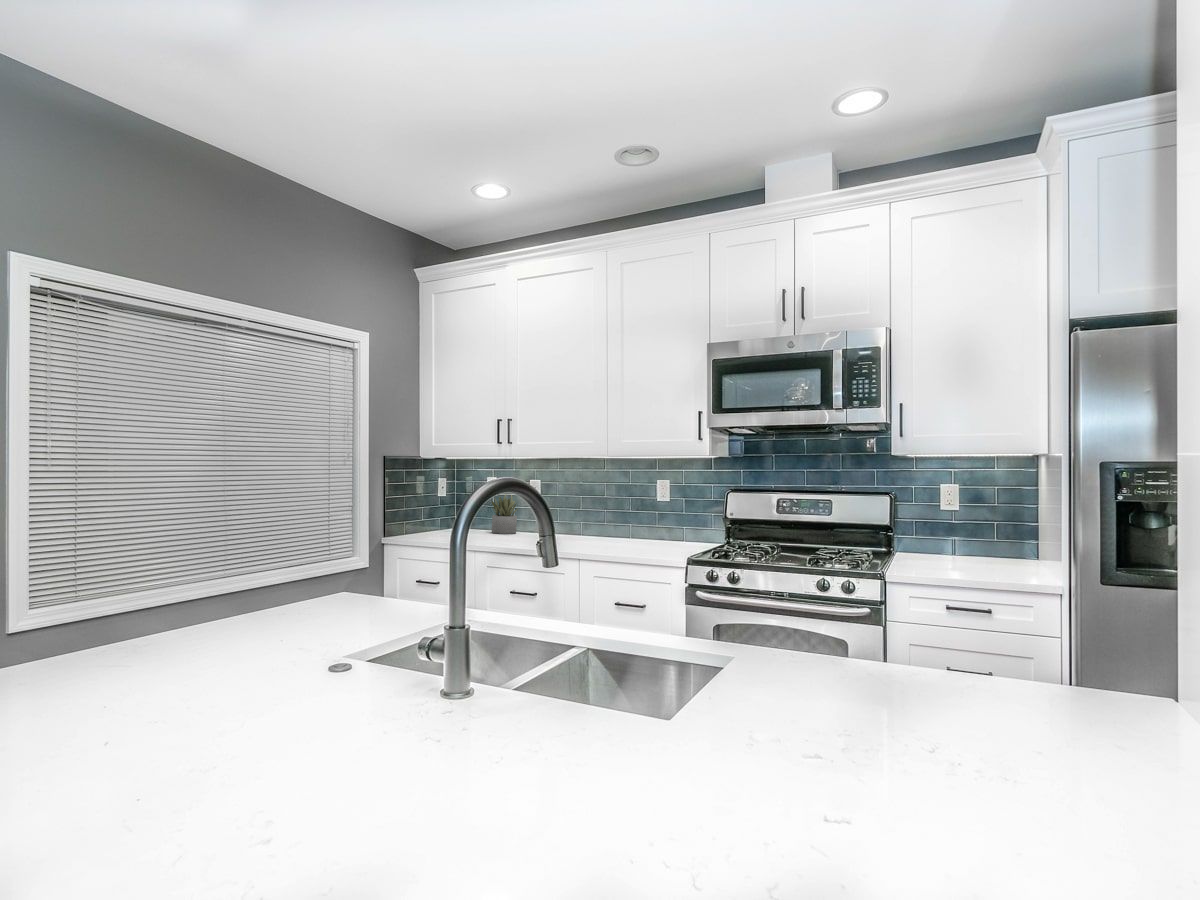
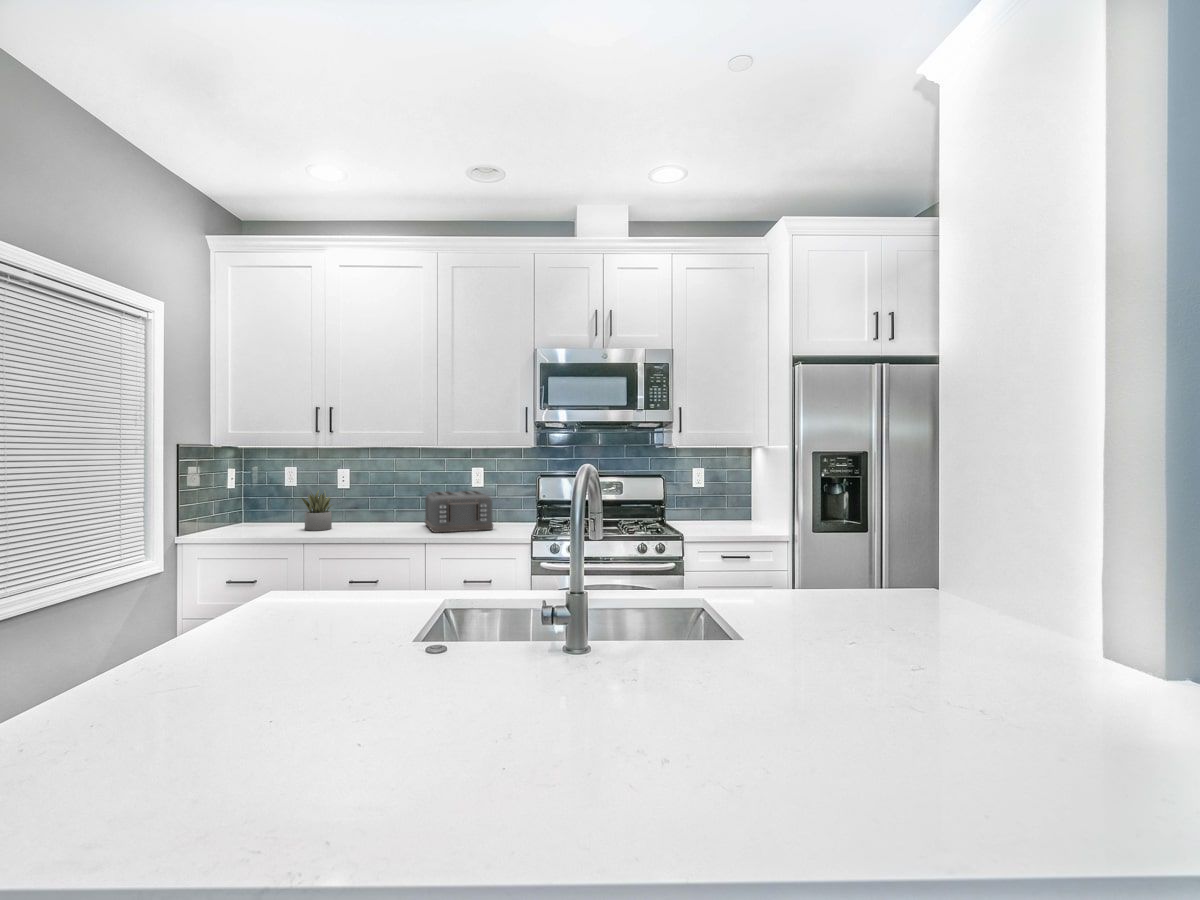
toaster: none [598,502,666,547] -> present [425,491,493,532]

